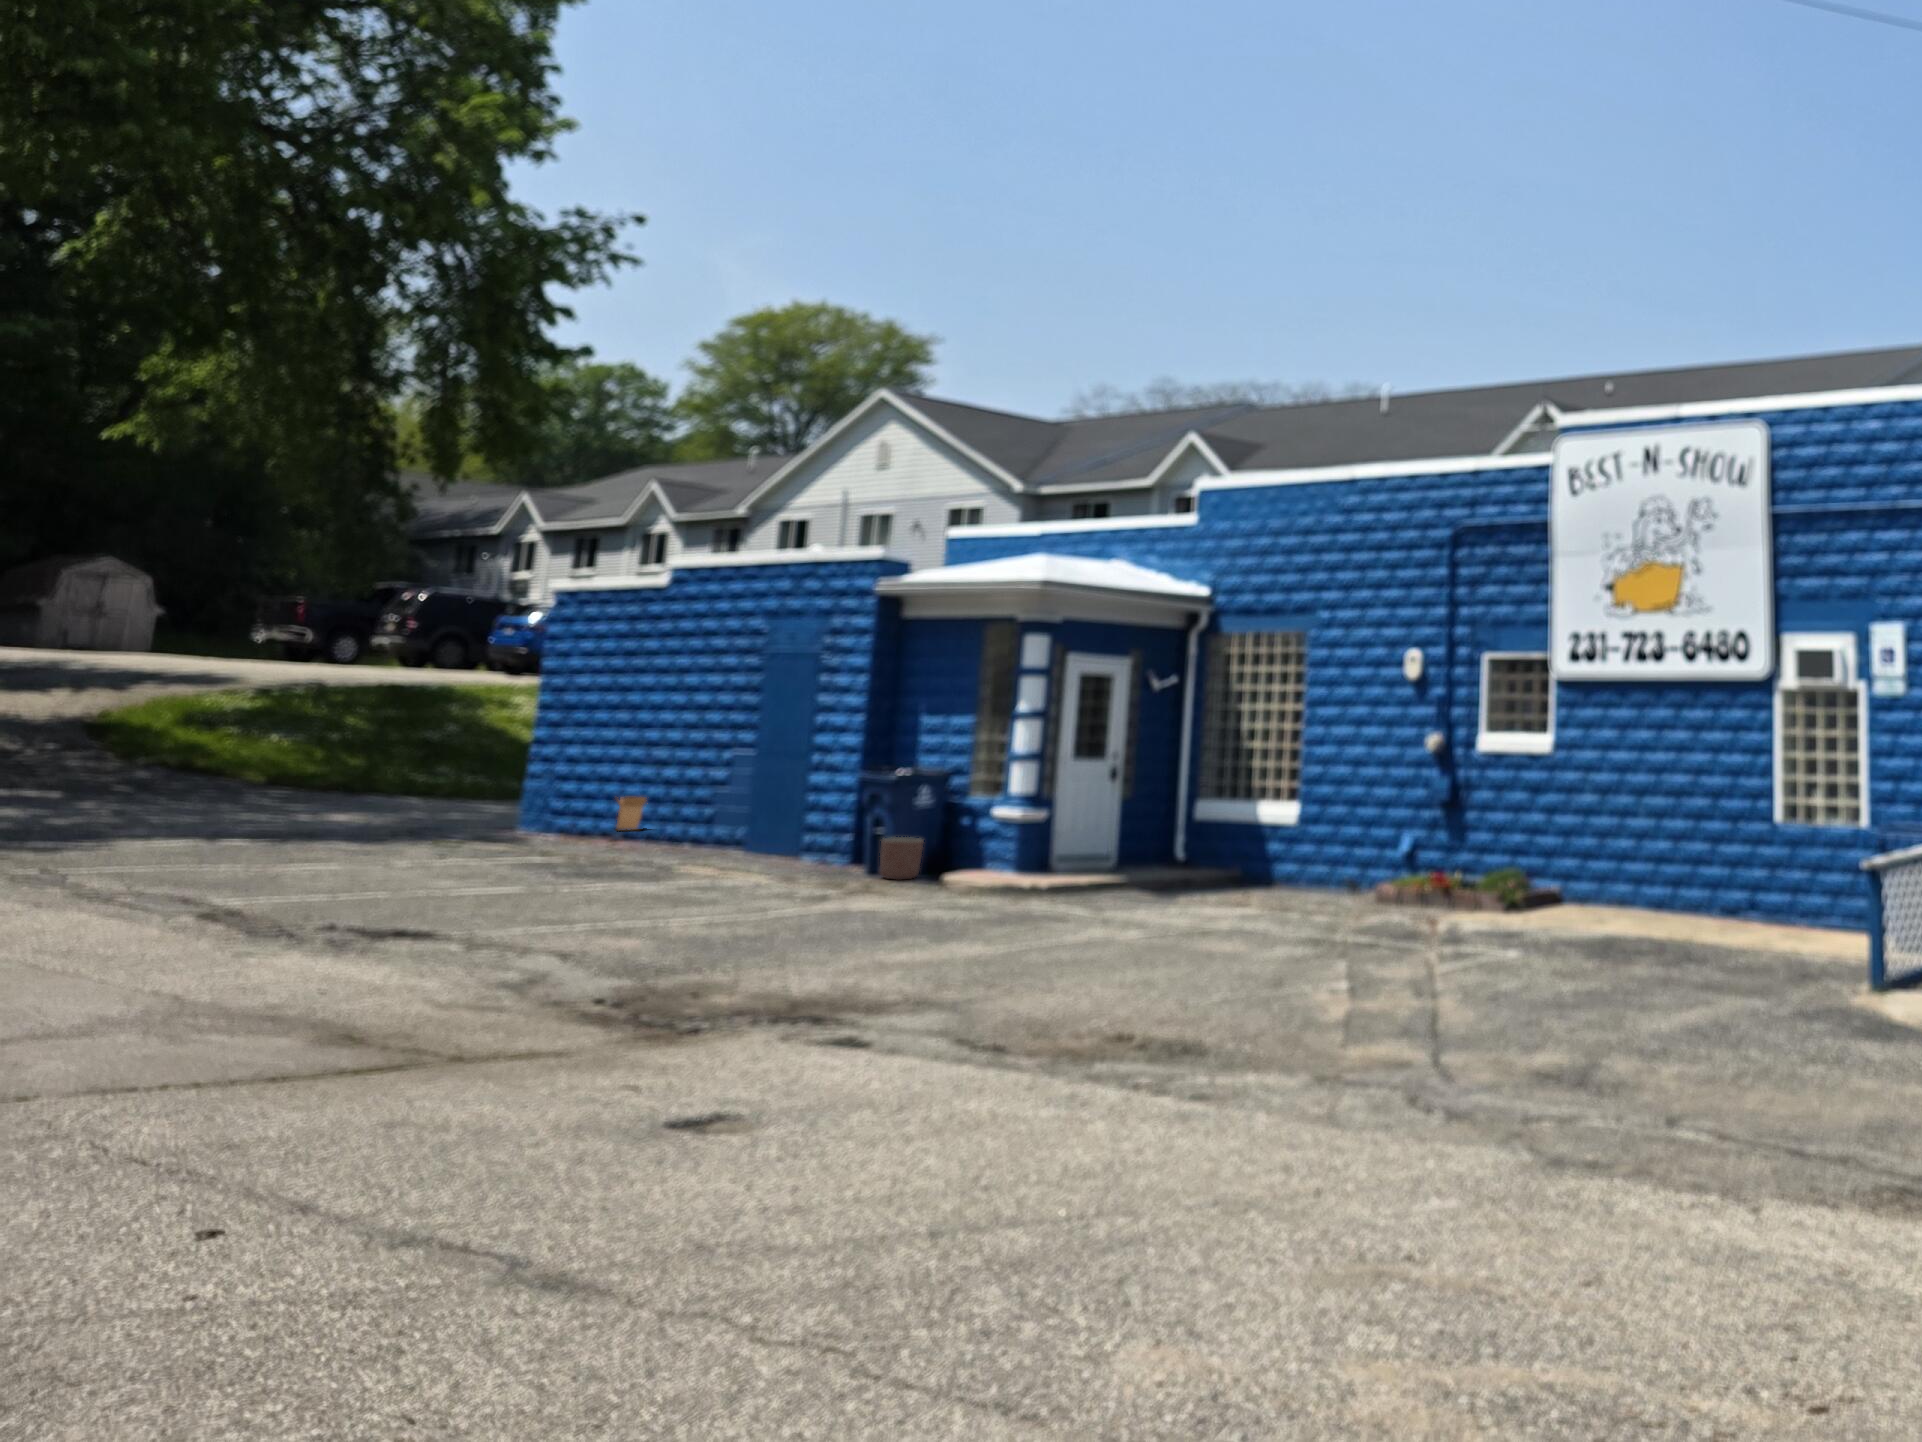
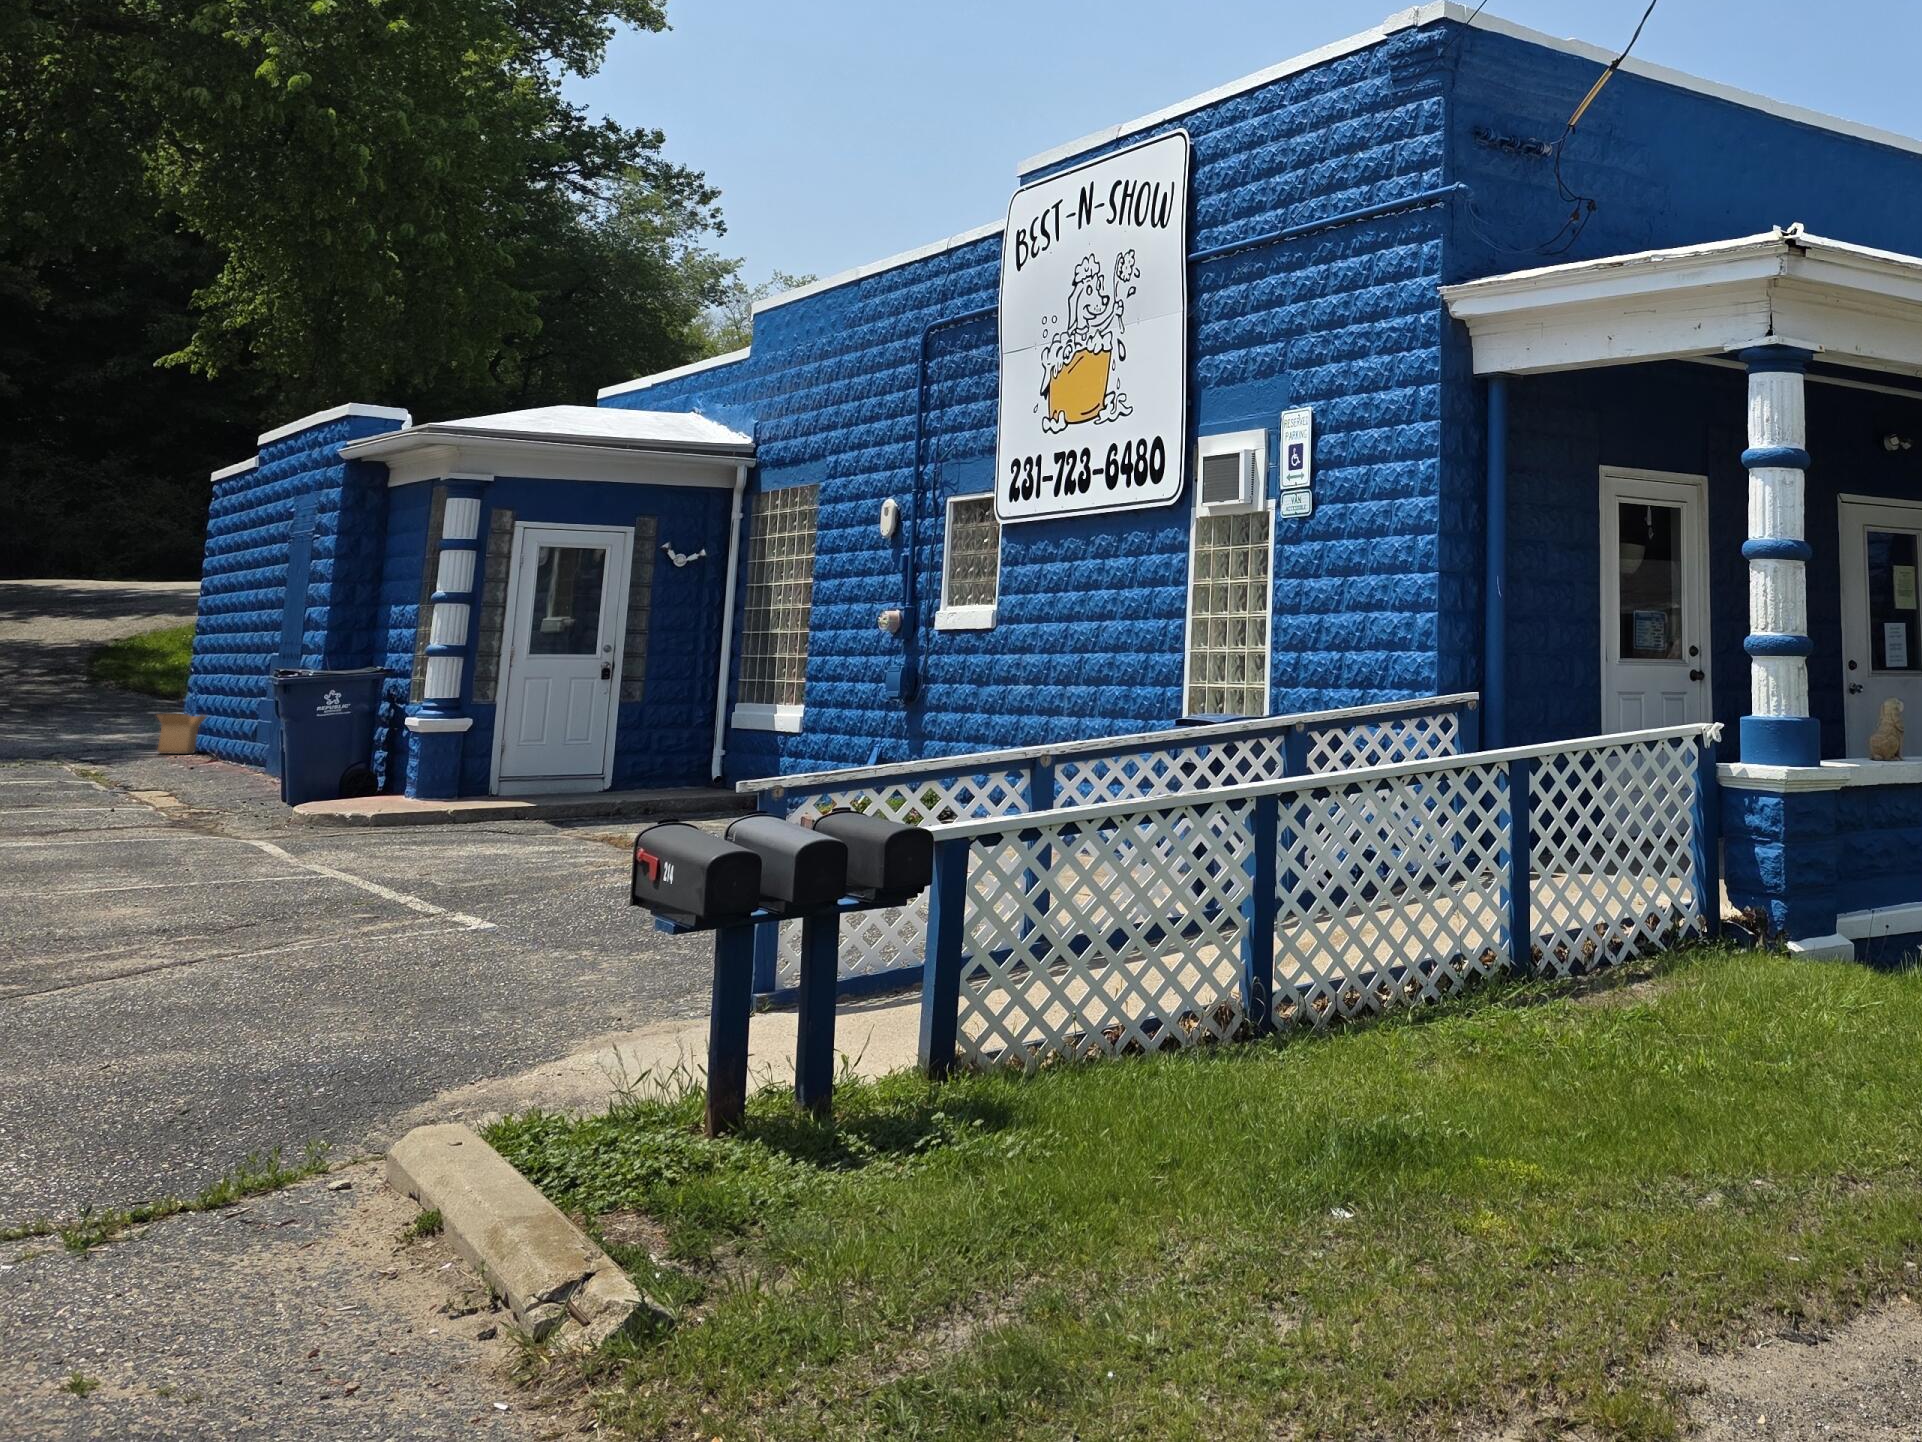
planter: present [880,837,923,880] -> none [219,754,283,806]

